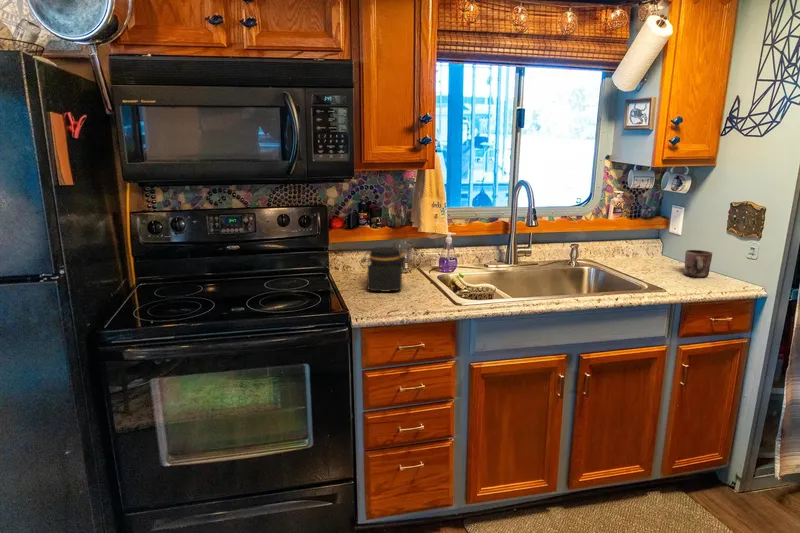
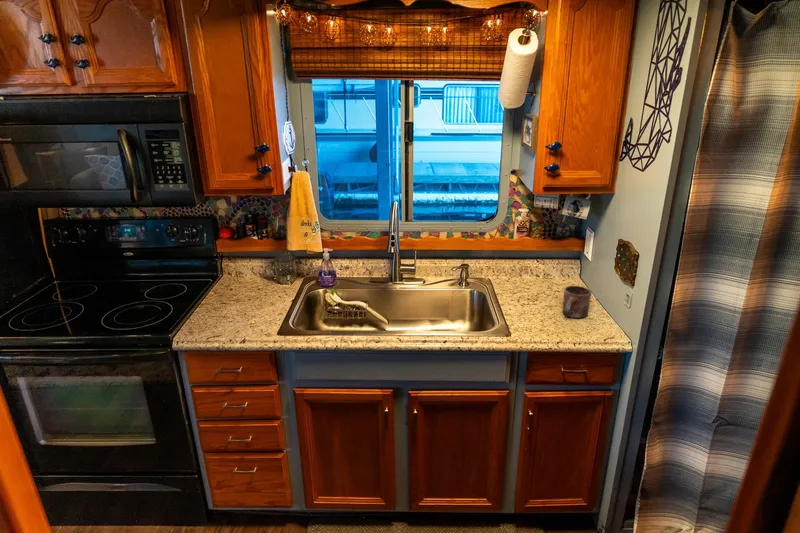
jar: present [362,247,406,292] -> none [218,267,262,311]

